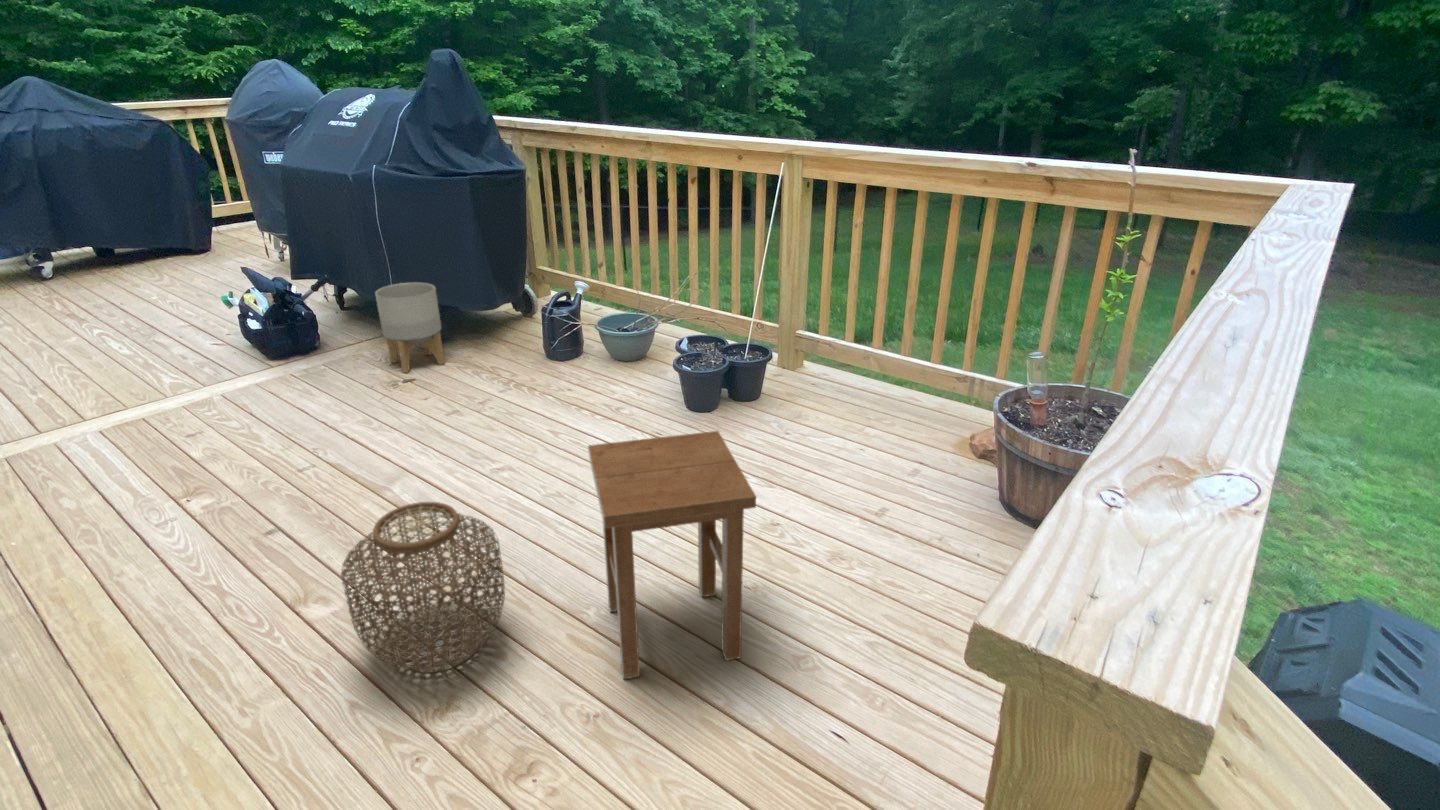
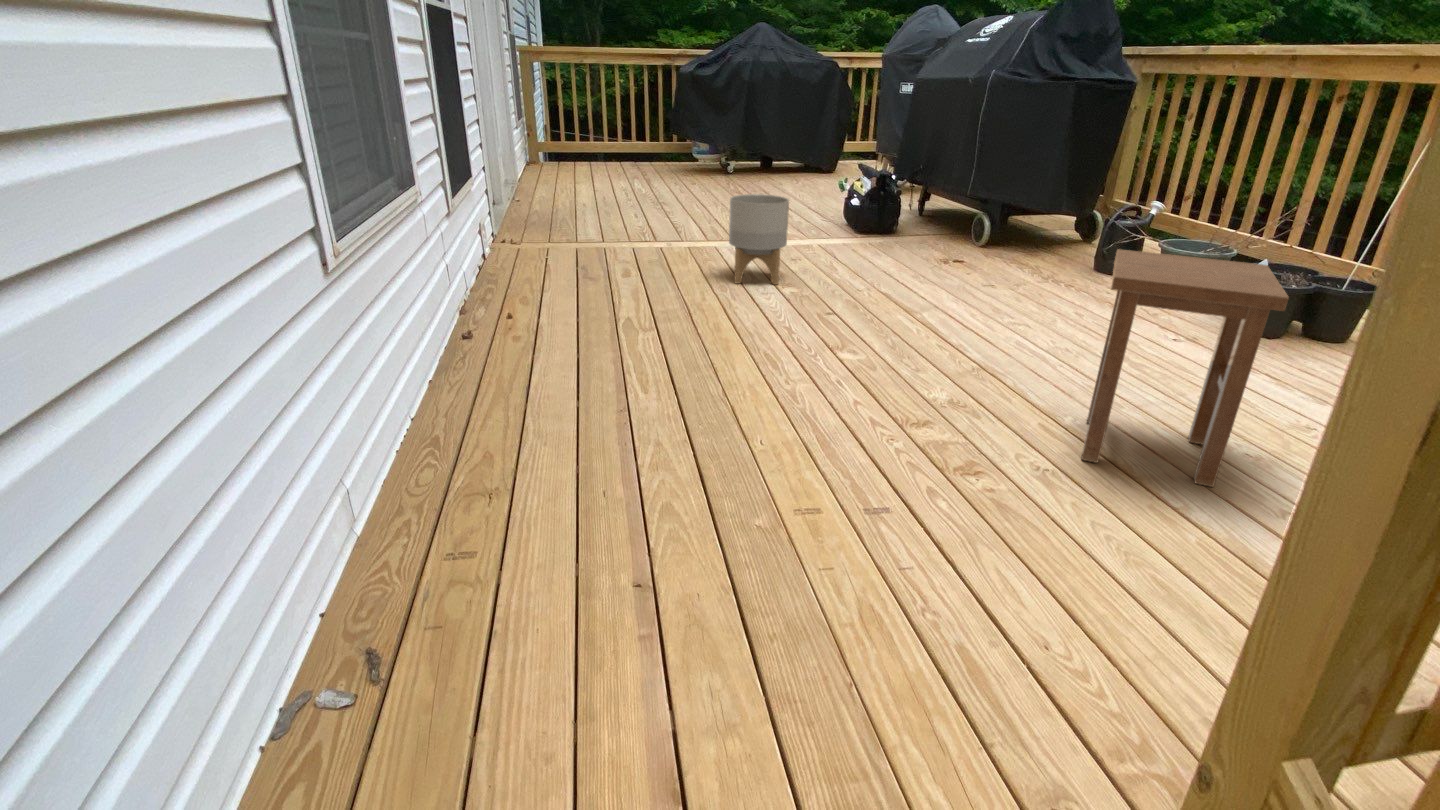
planter: present [375,282,445,373] -> present [729,194,789,285]
woven basket: present [341,502,505,672] -> none [875,268,1007,409]

